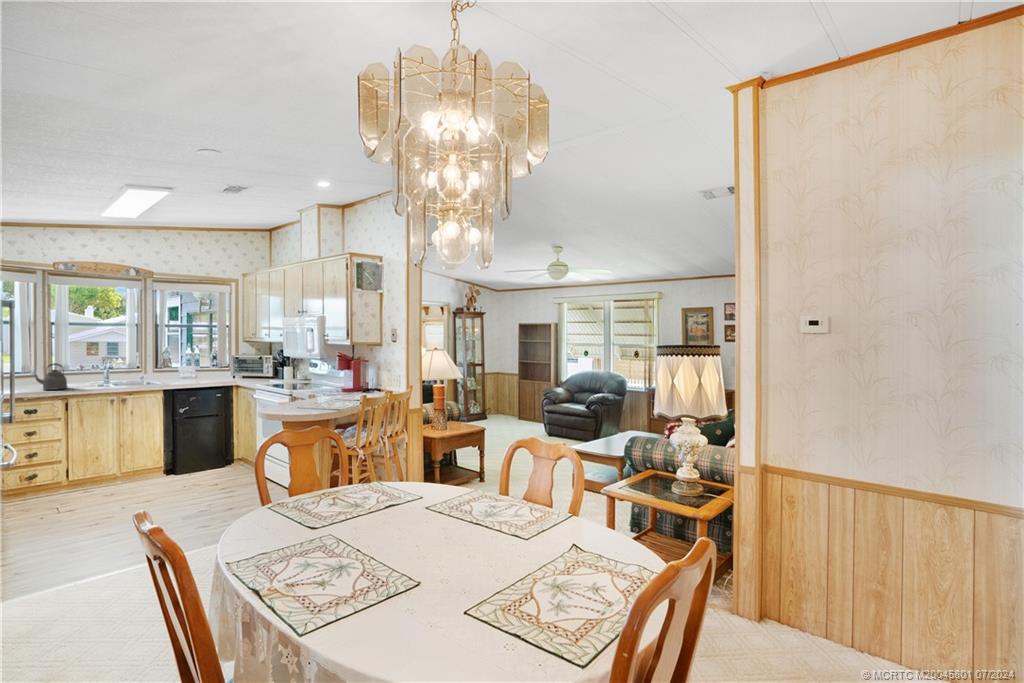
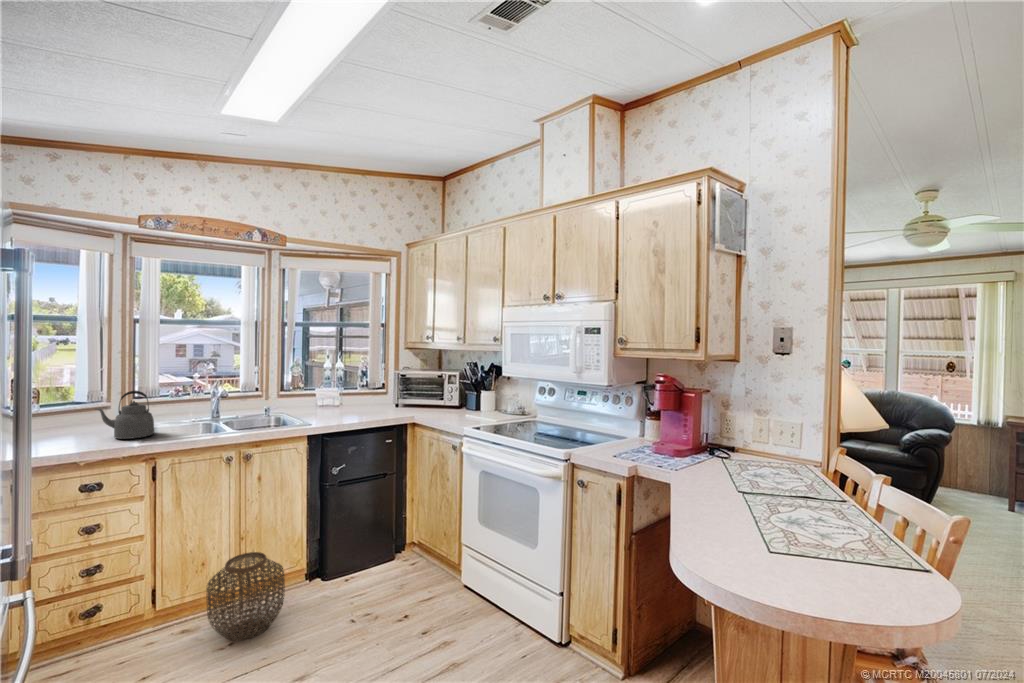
woven basket: none [97,450,144,493] -> present [206,552,285,641]

